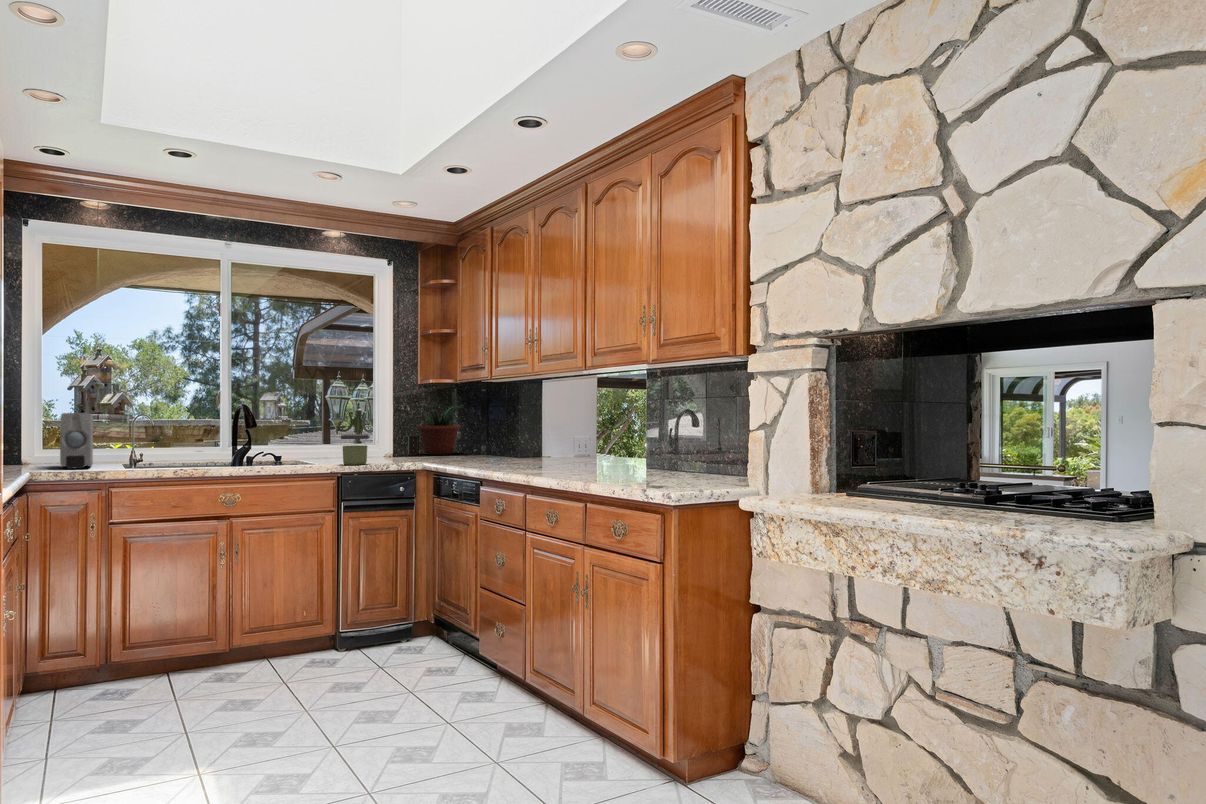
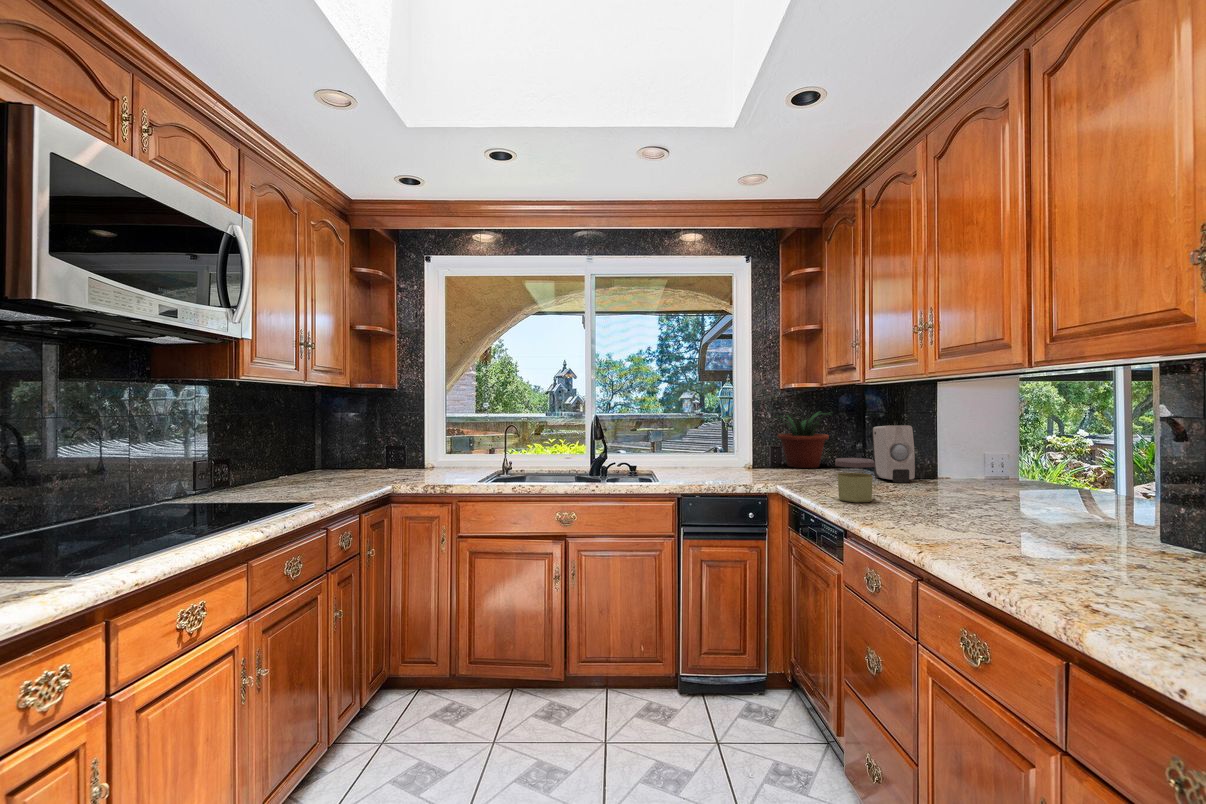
soap dispenser: present [60,413,93,469] -> present [872,425,915,482]
jar: present [341,434,369,465] -> present [835,458,875,503]

